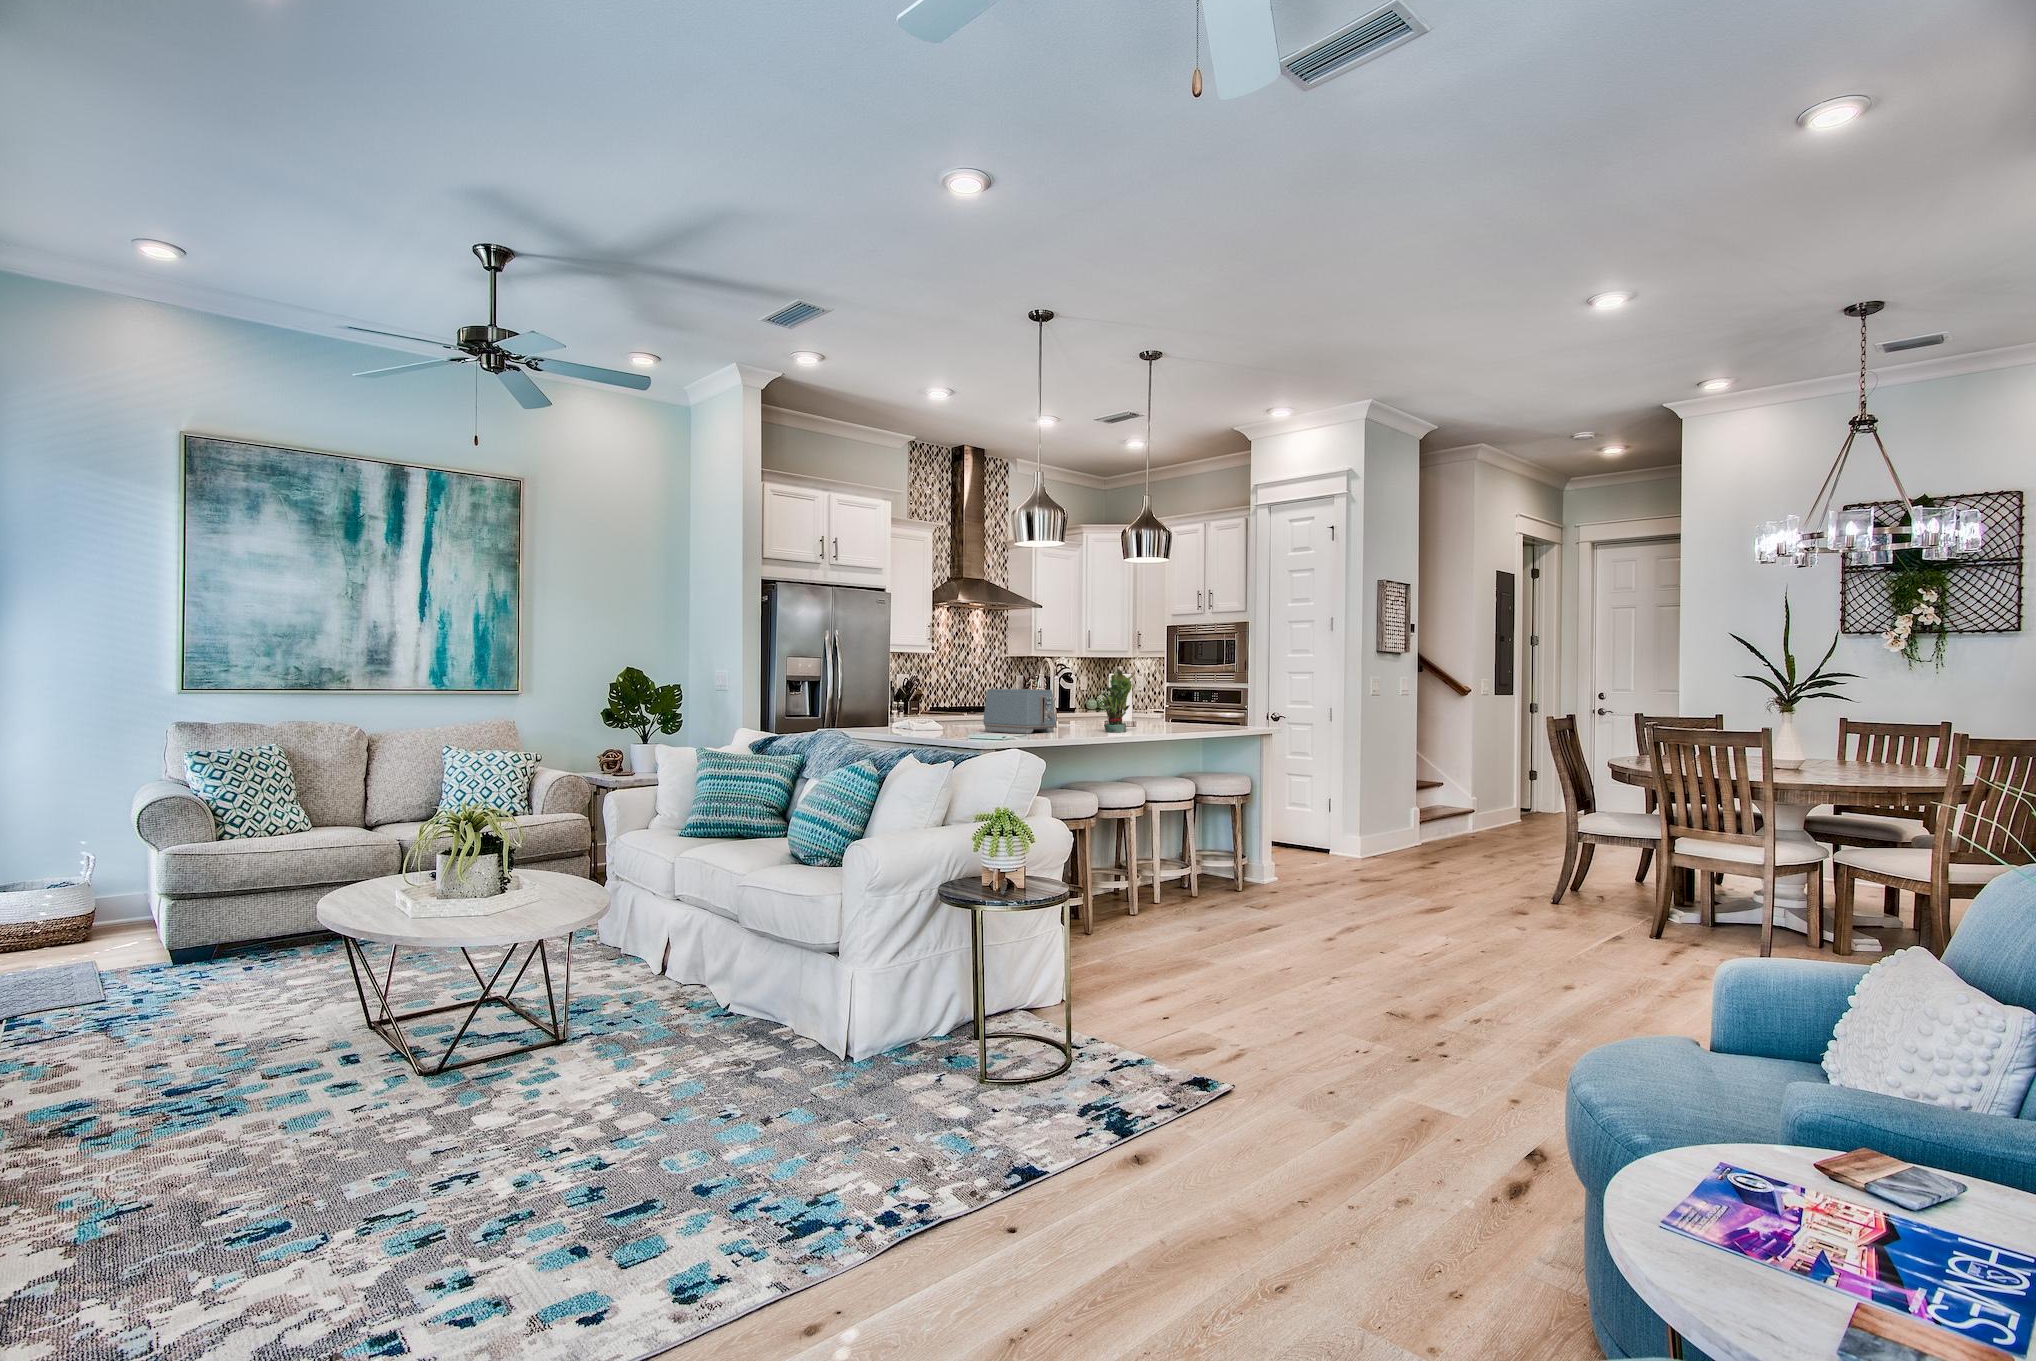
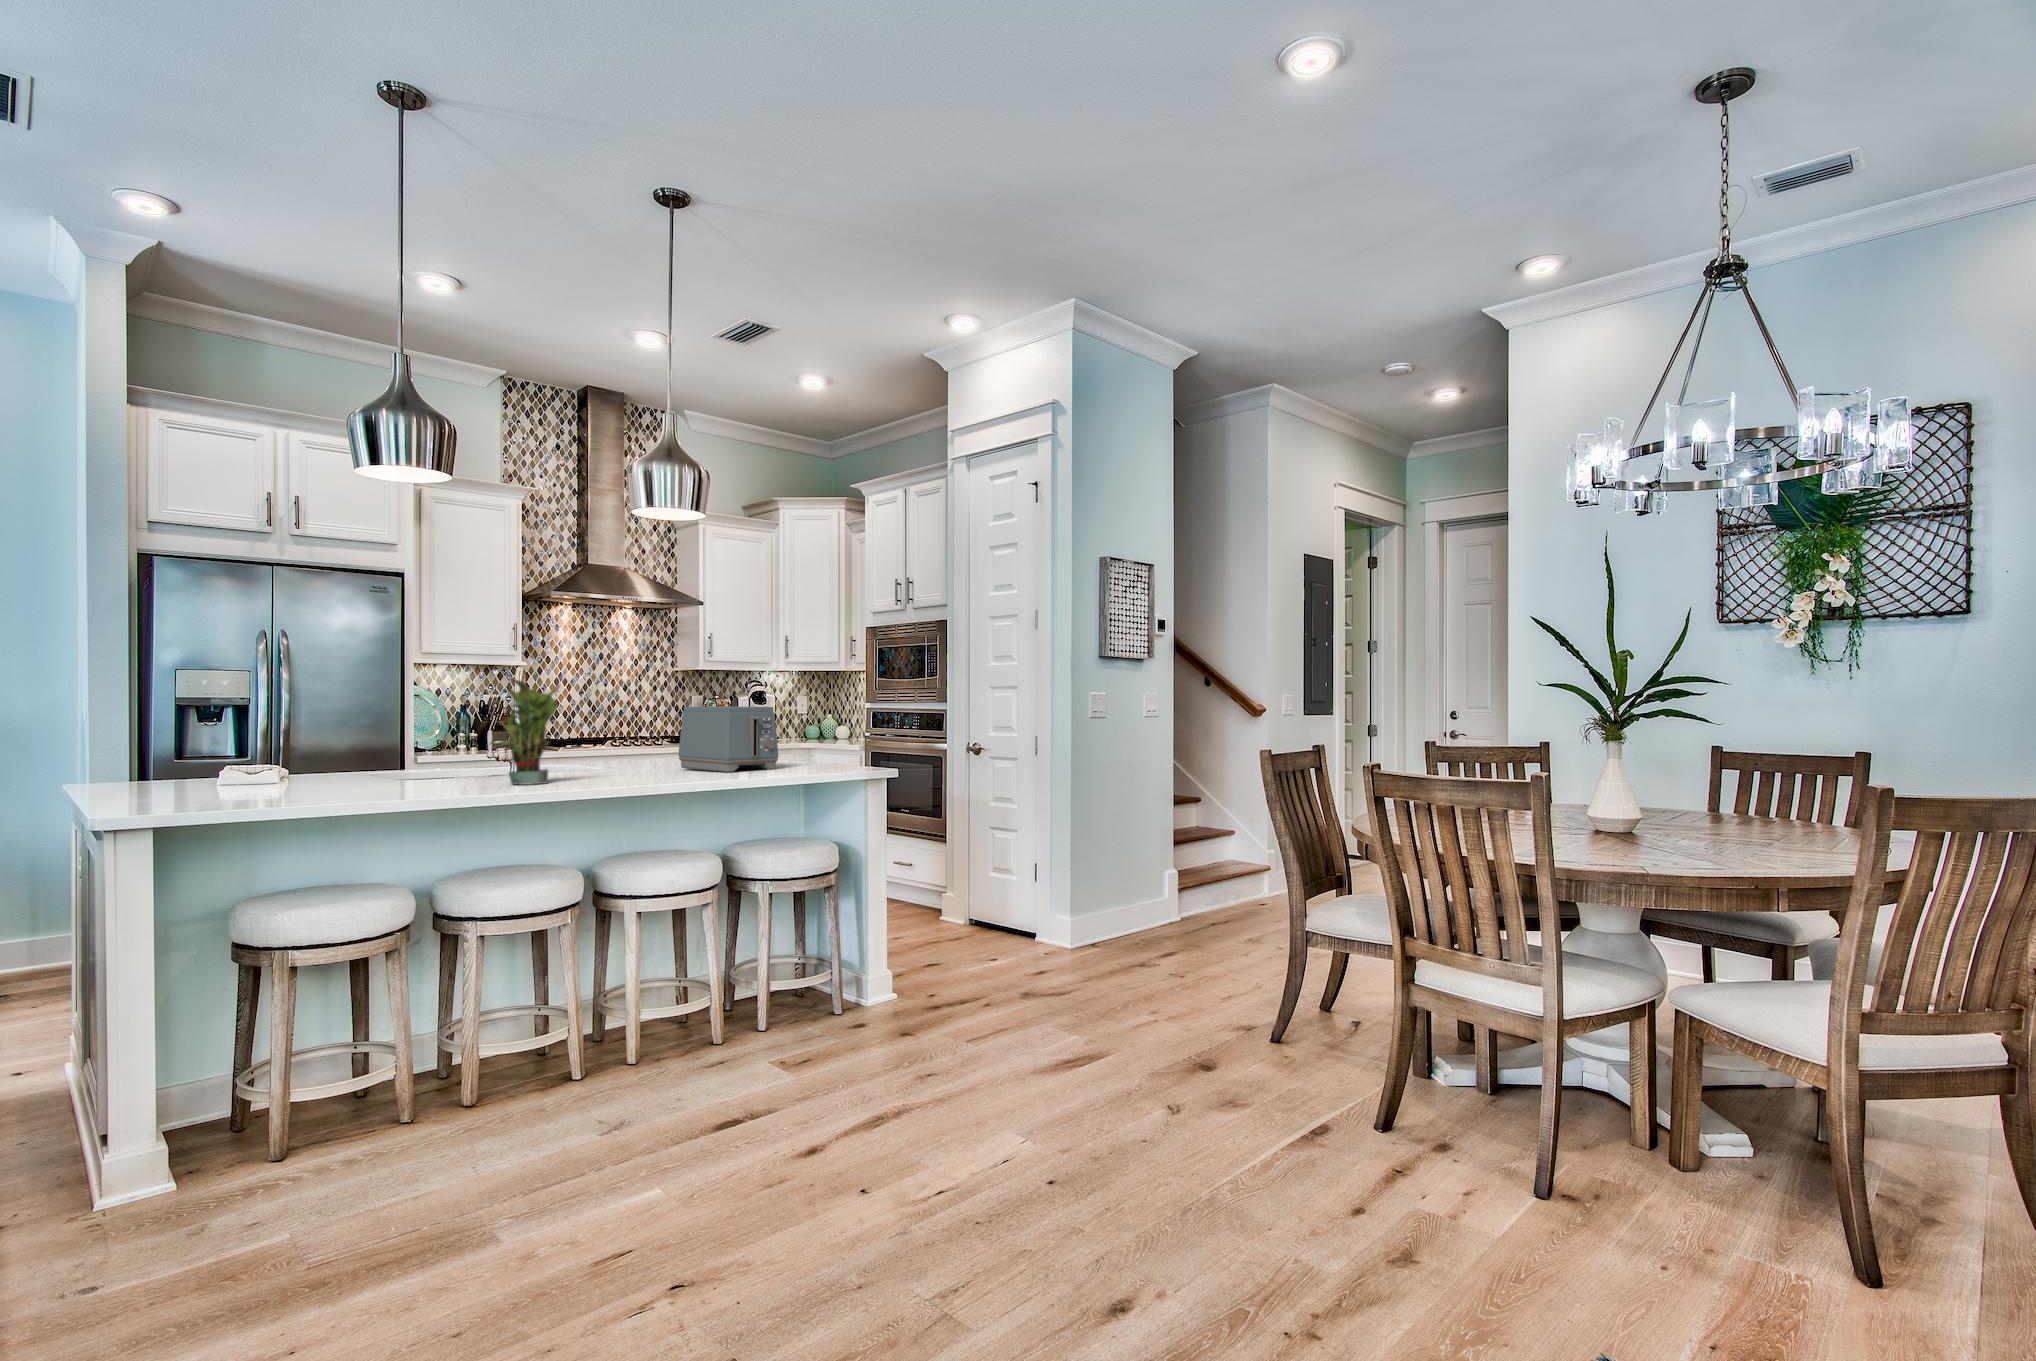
toaster: present [983,689,1055,734] -> present [678,706,779,772]

